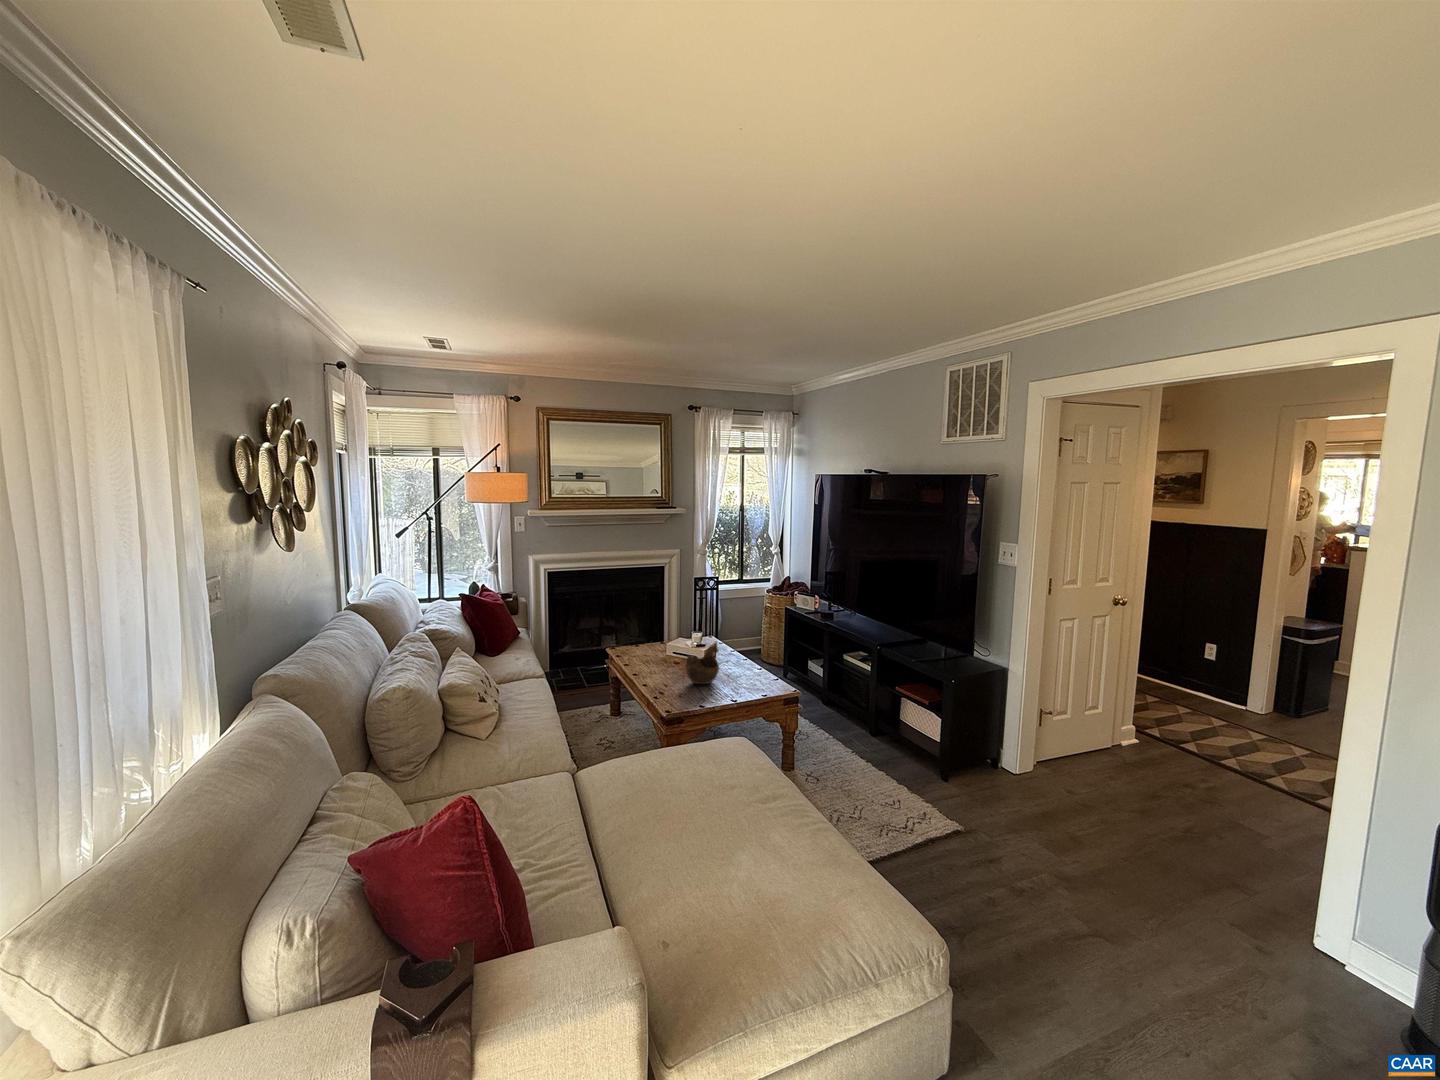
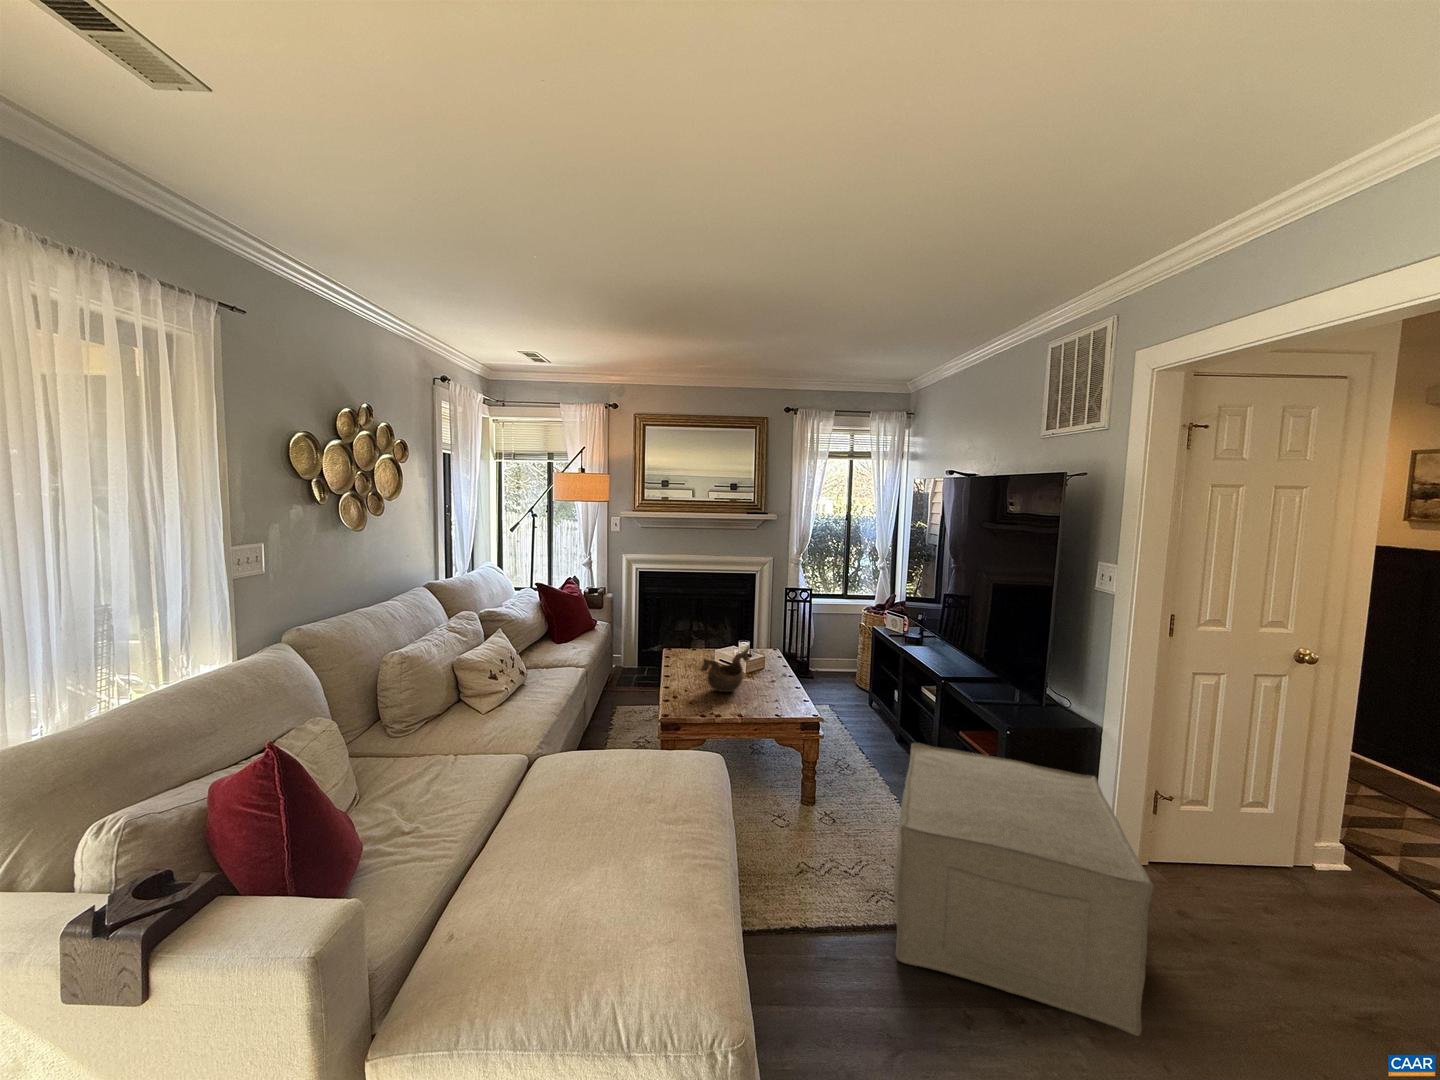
ottoman: none [882,704,1100,883] -> present [894,743,1154,1036]

